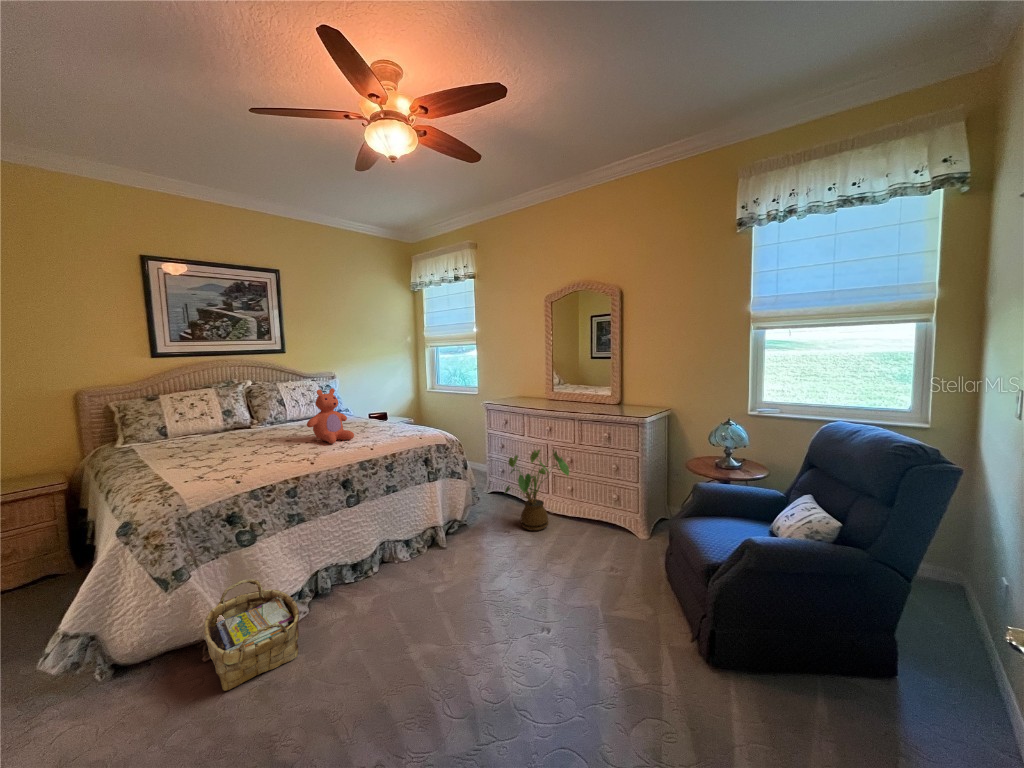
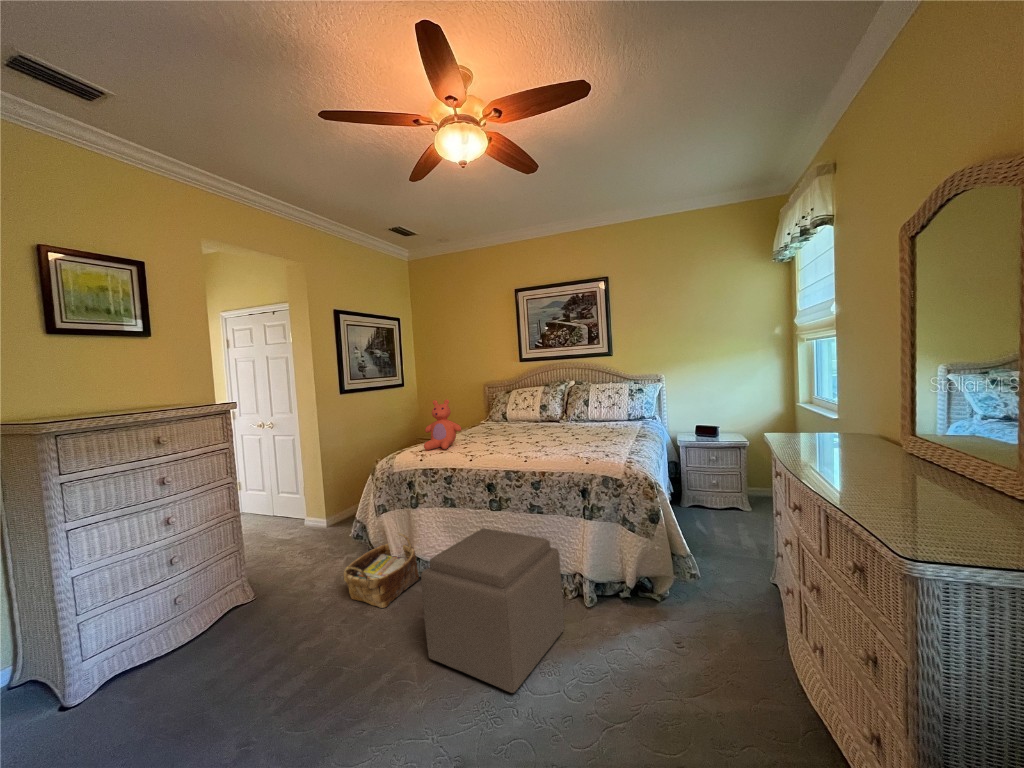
teddy bear: present [307,388,354,444] -> present [424,399,462,450]
house plant: present [505,450,569,531] -> none [651,524,801,690]
ottoman: none [389,495,502,622] -> present [421,528,564,693]

